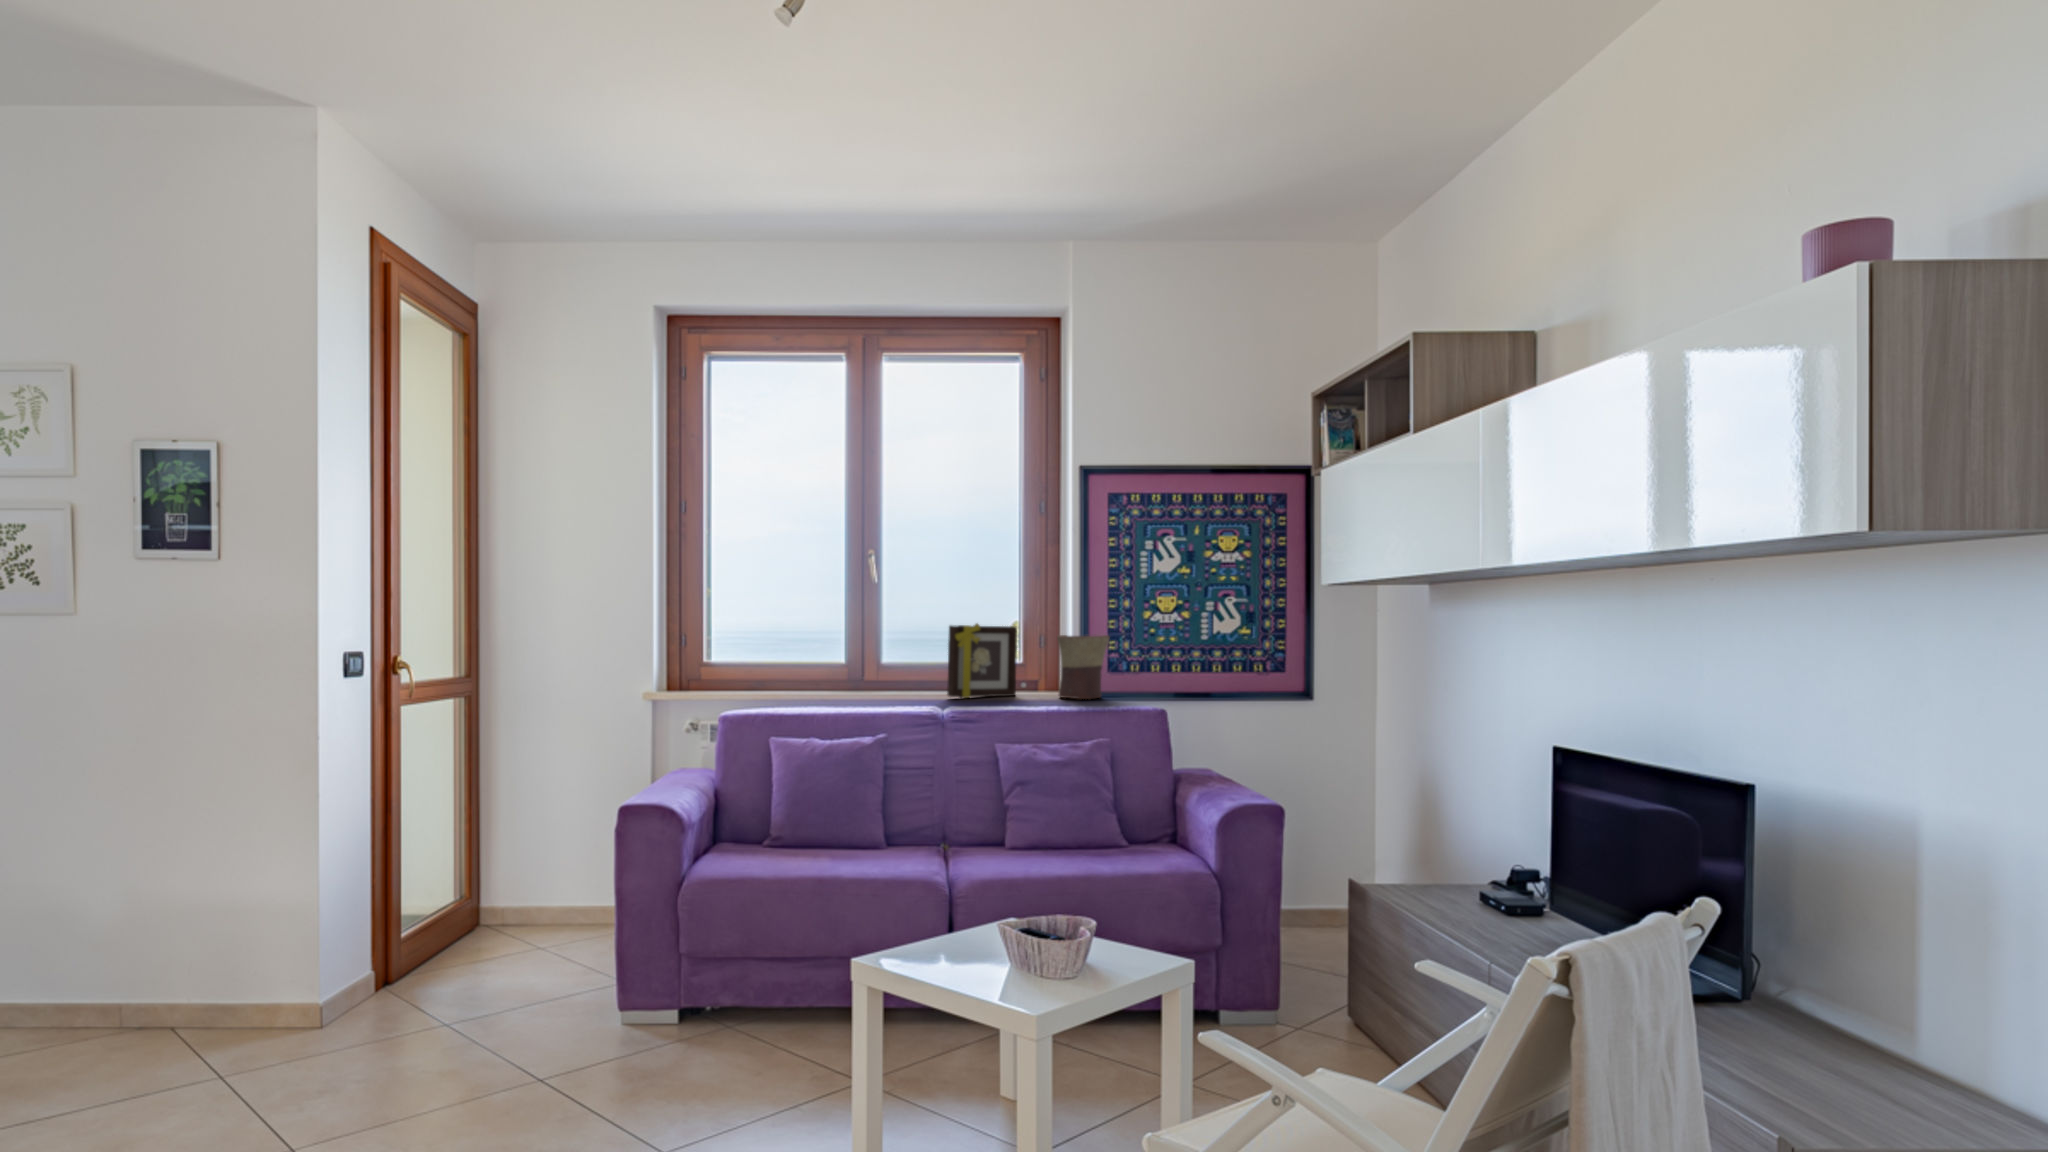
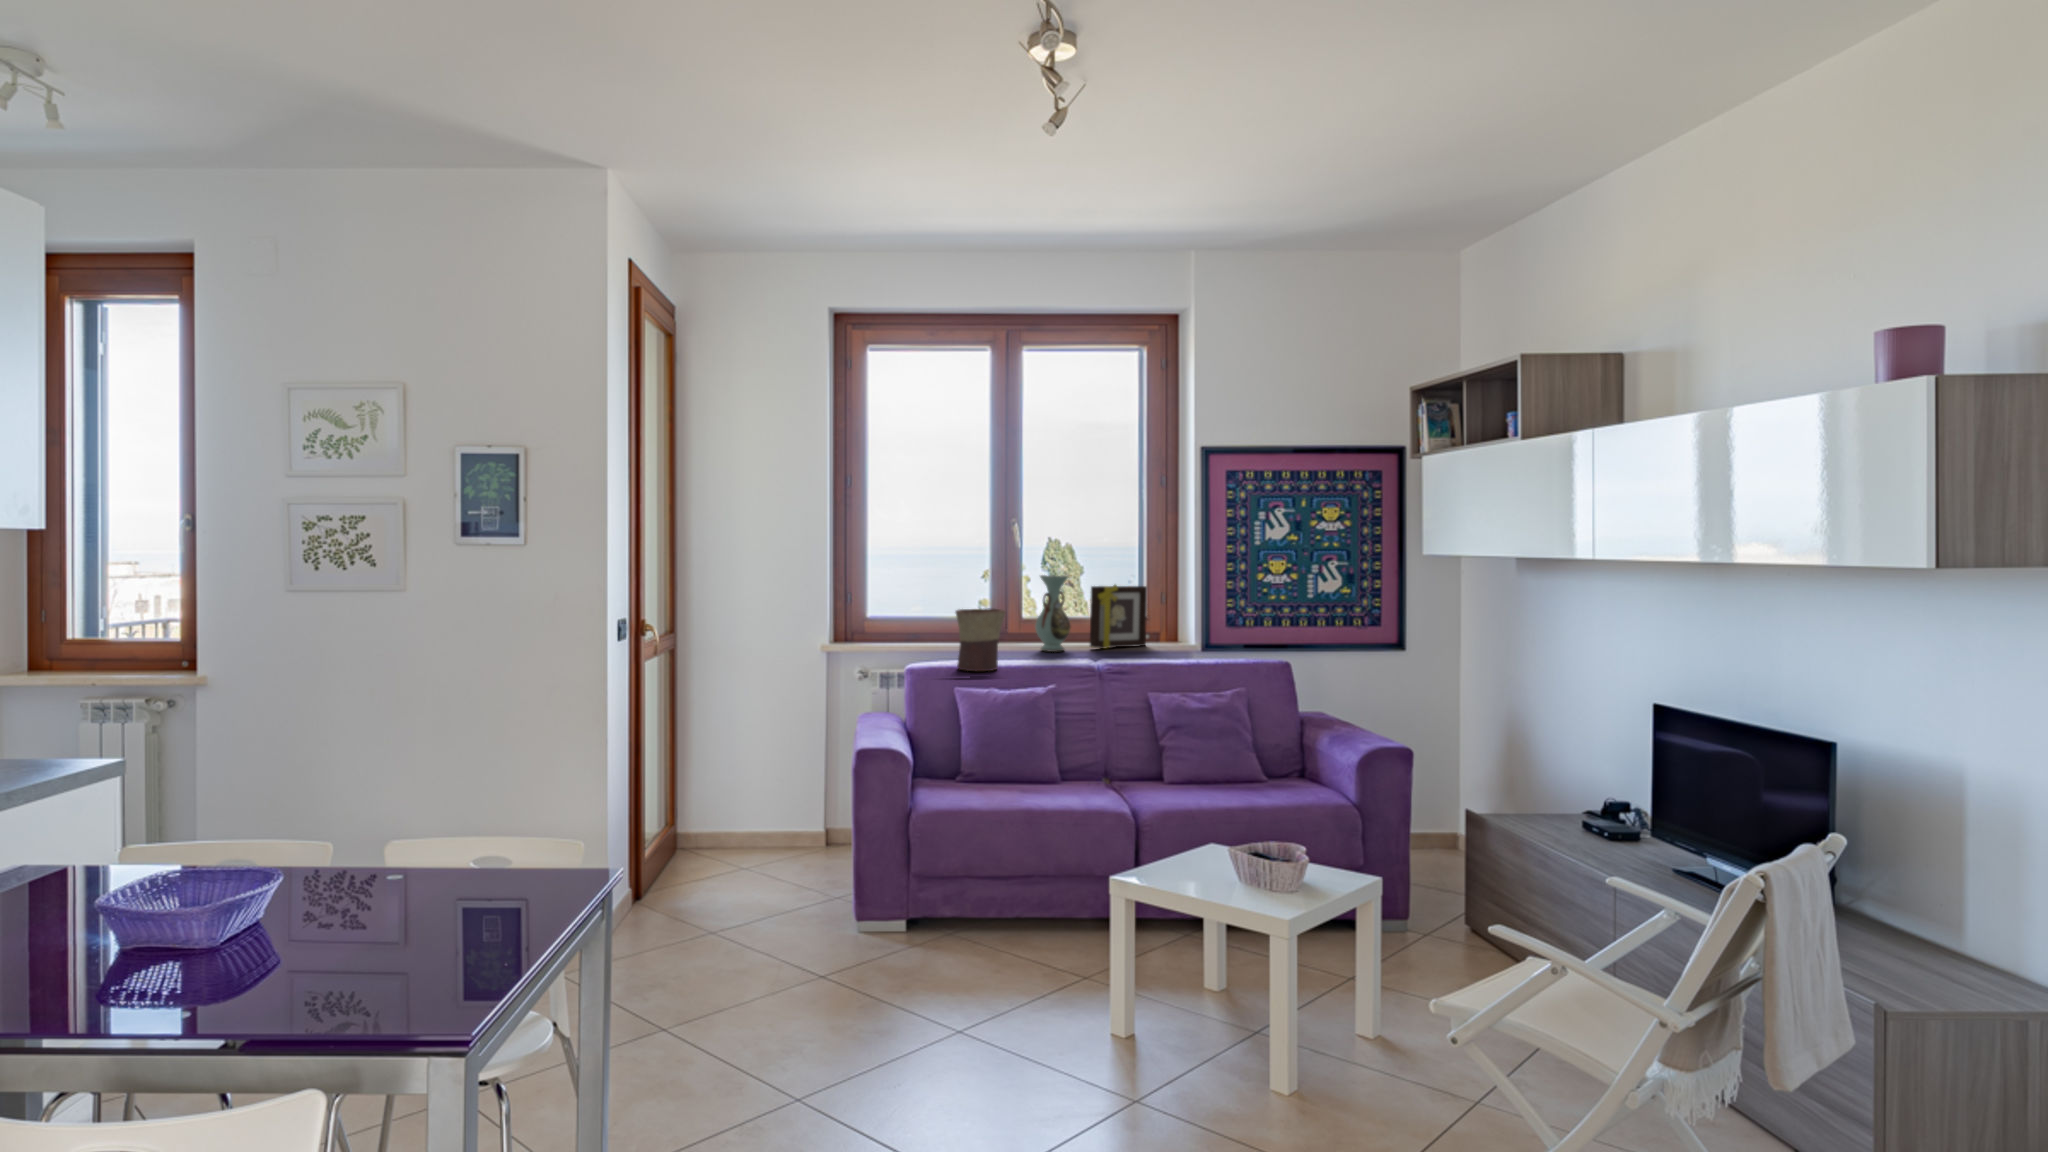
decorative vase: none [882,611,924,701] -> present [1035,575,1071,652]
flower pot: present [1057,635,1110,699] -> present [956,608,1005,671]

